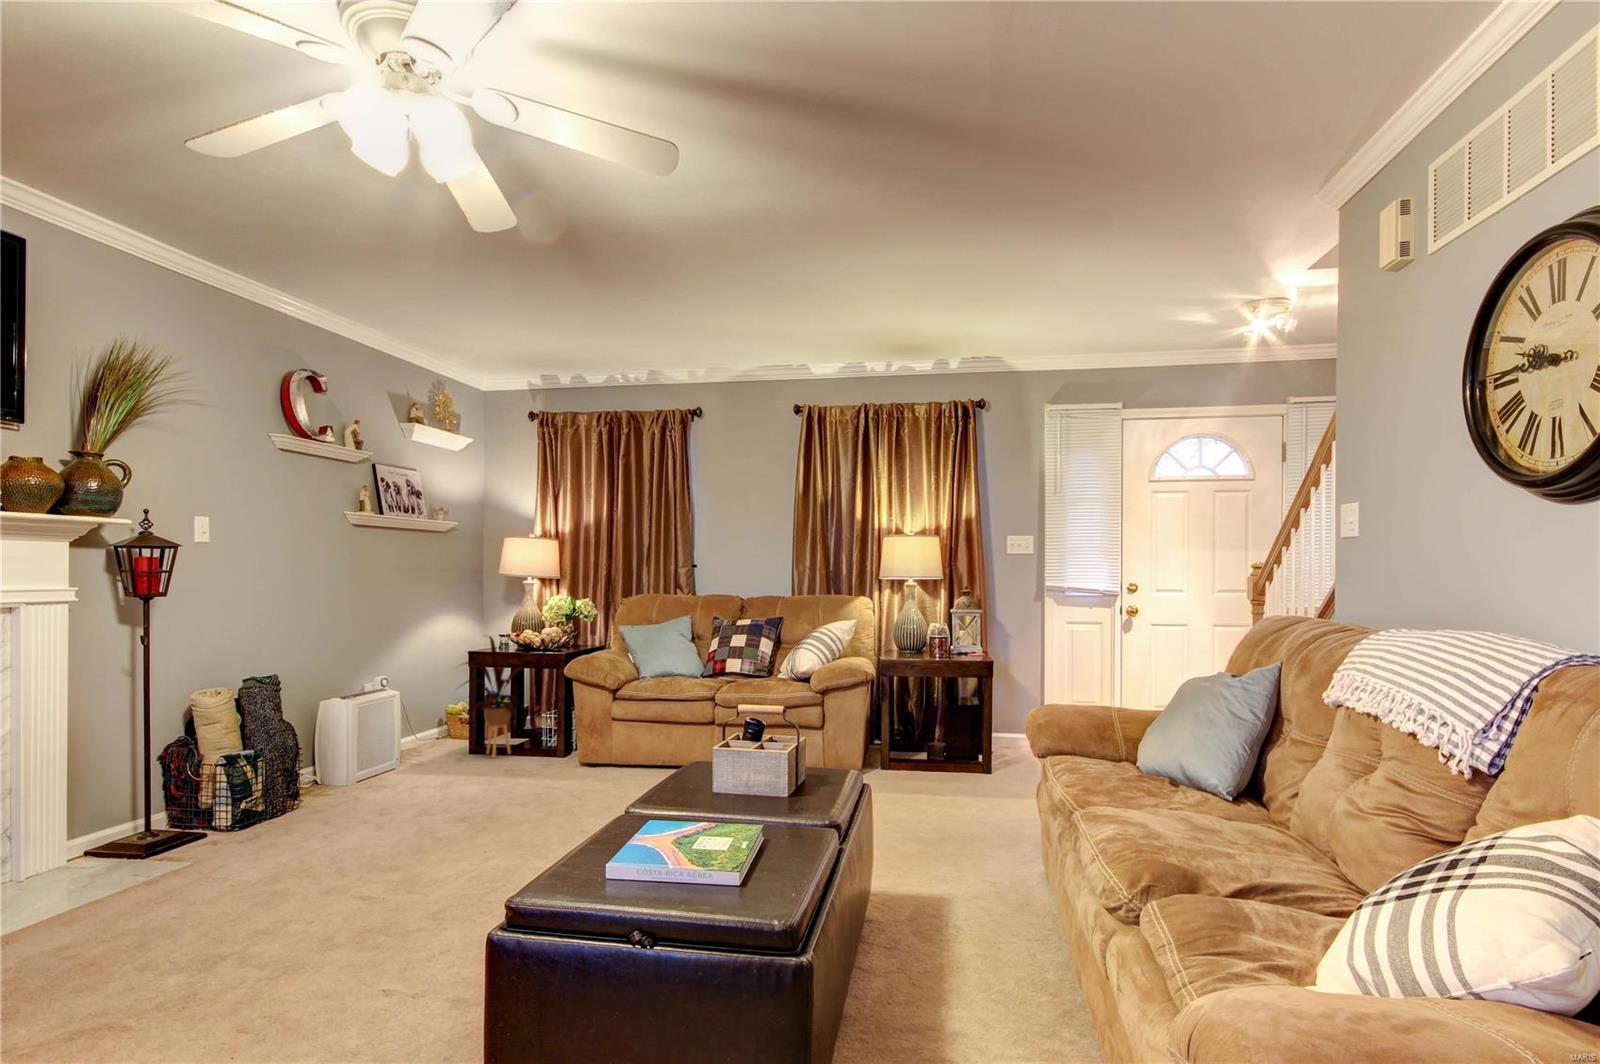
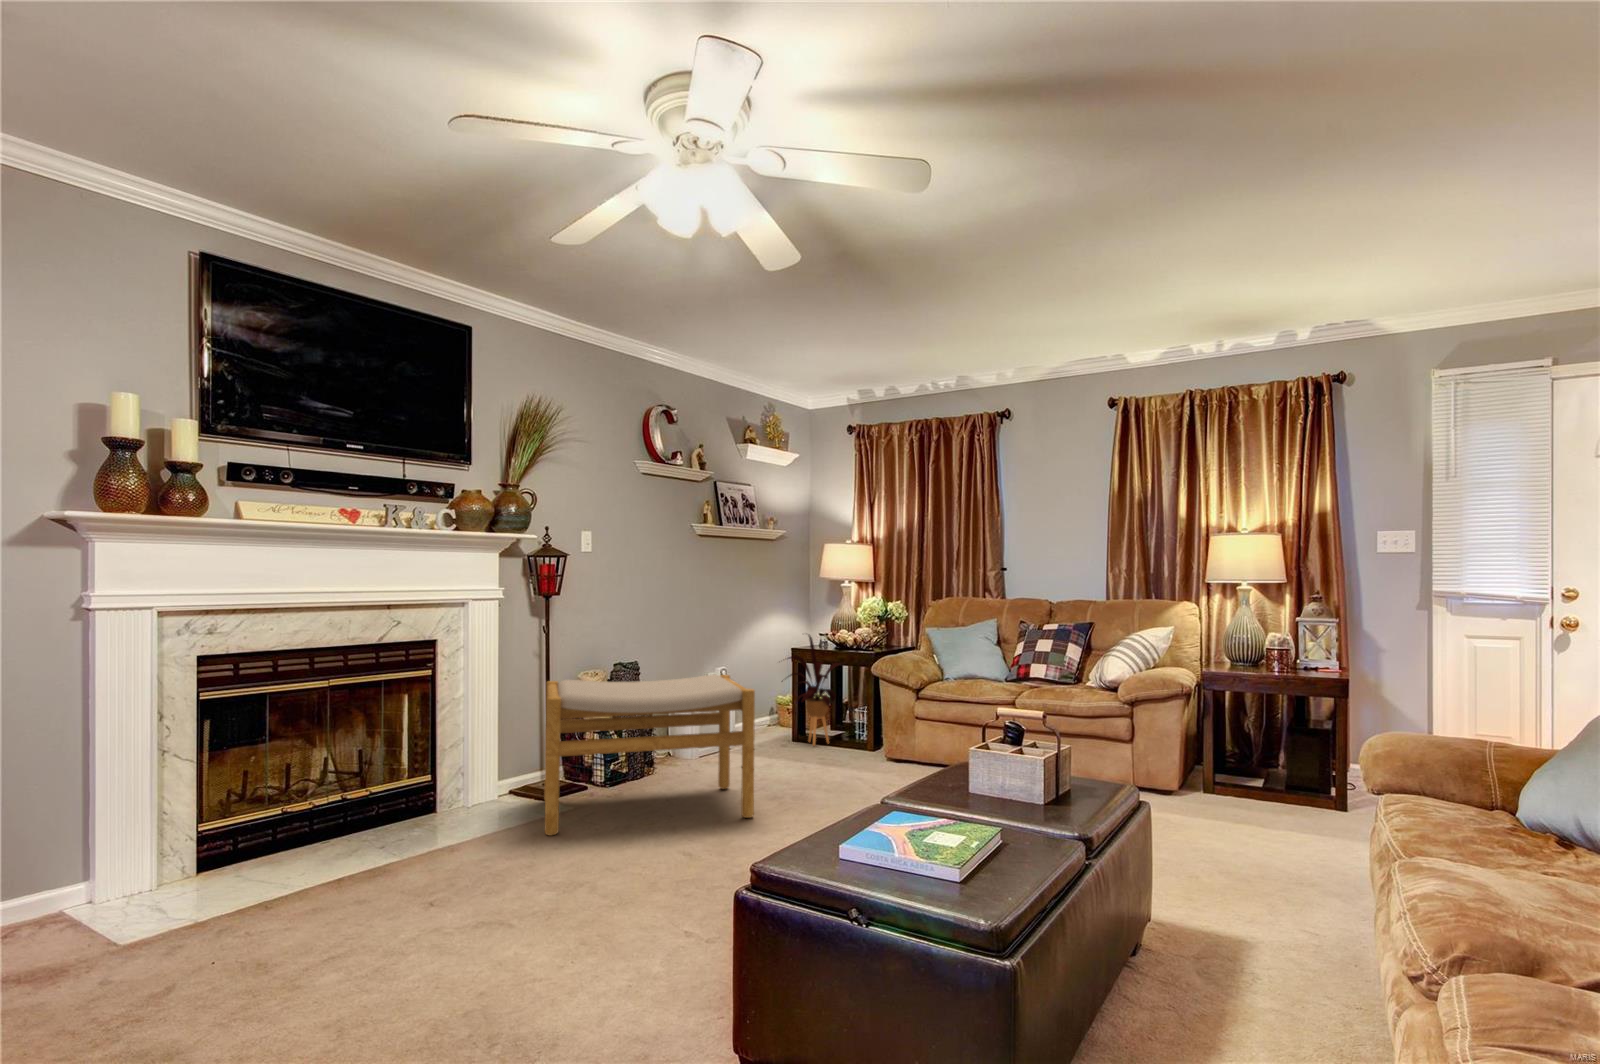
footstool: none [142,686,444,906] -> present [544,675,755,836]

